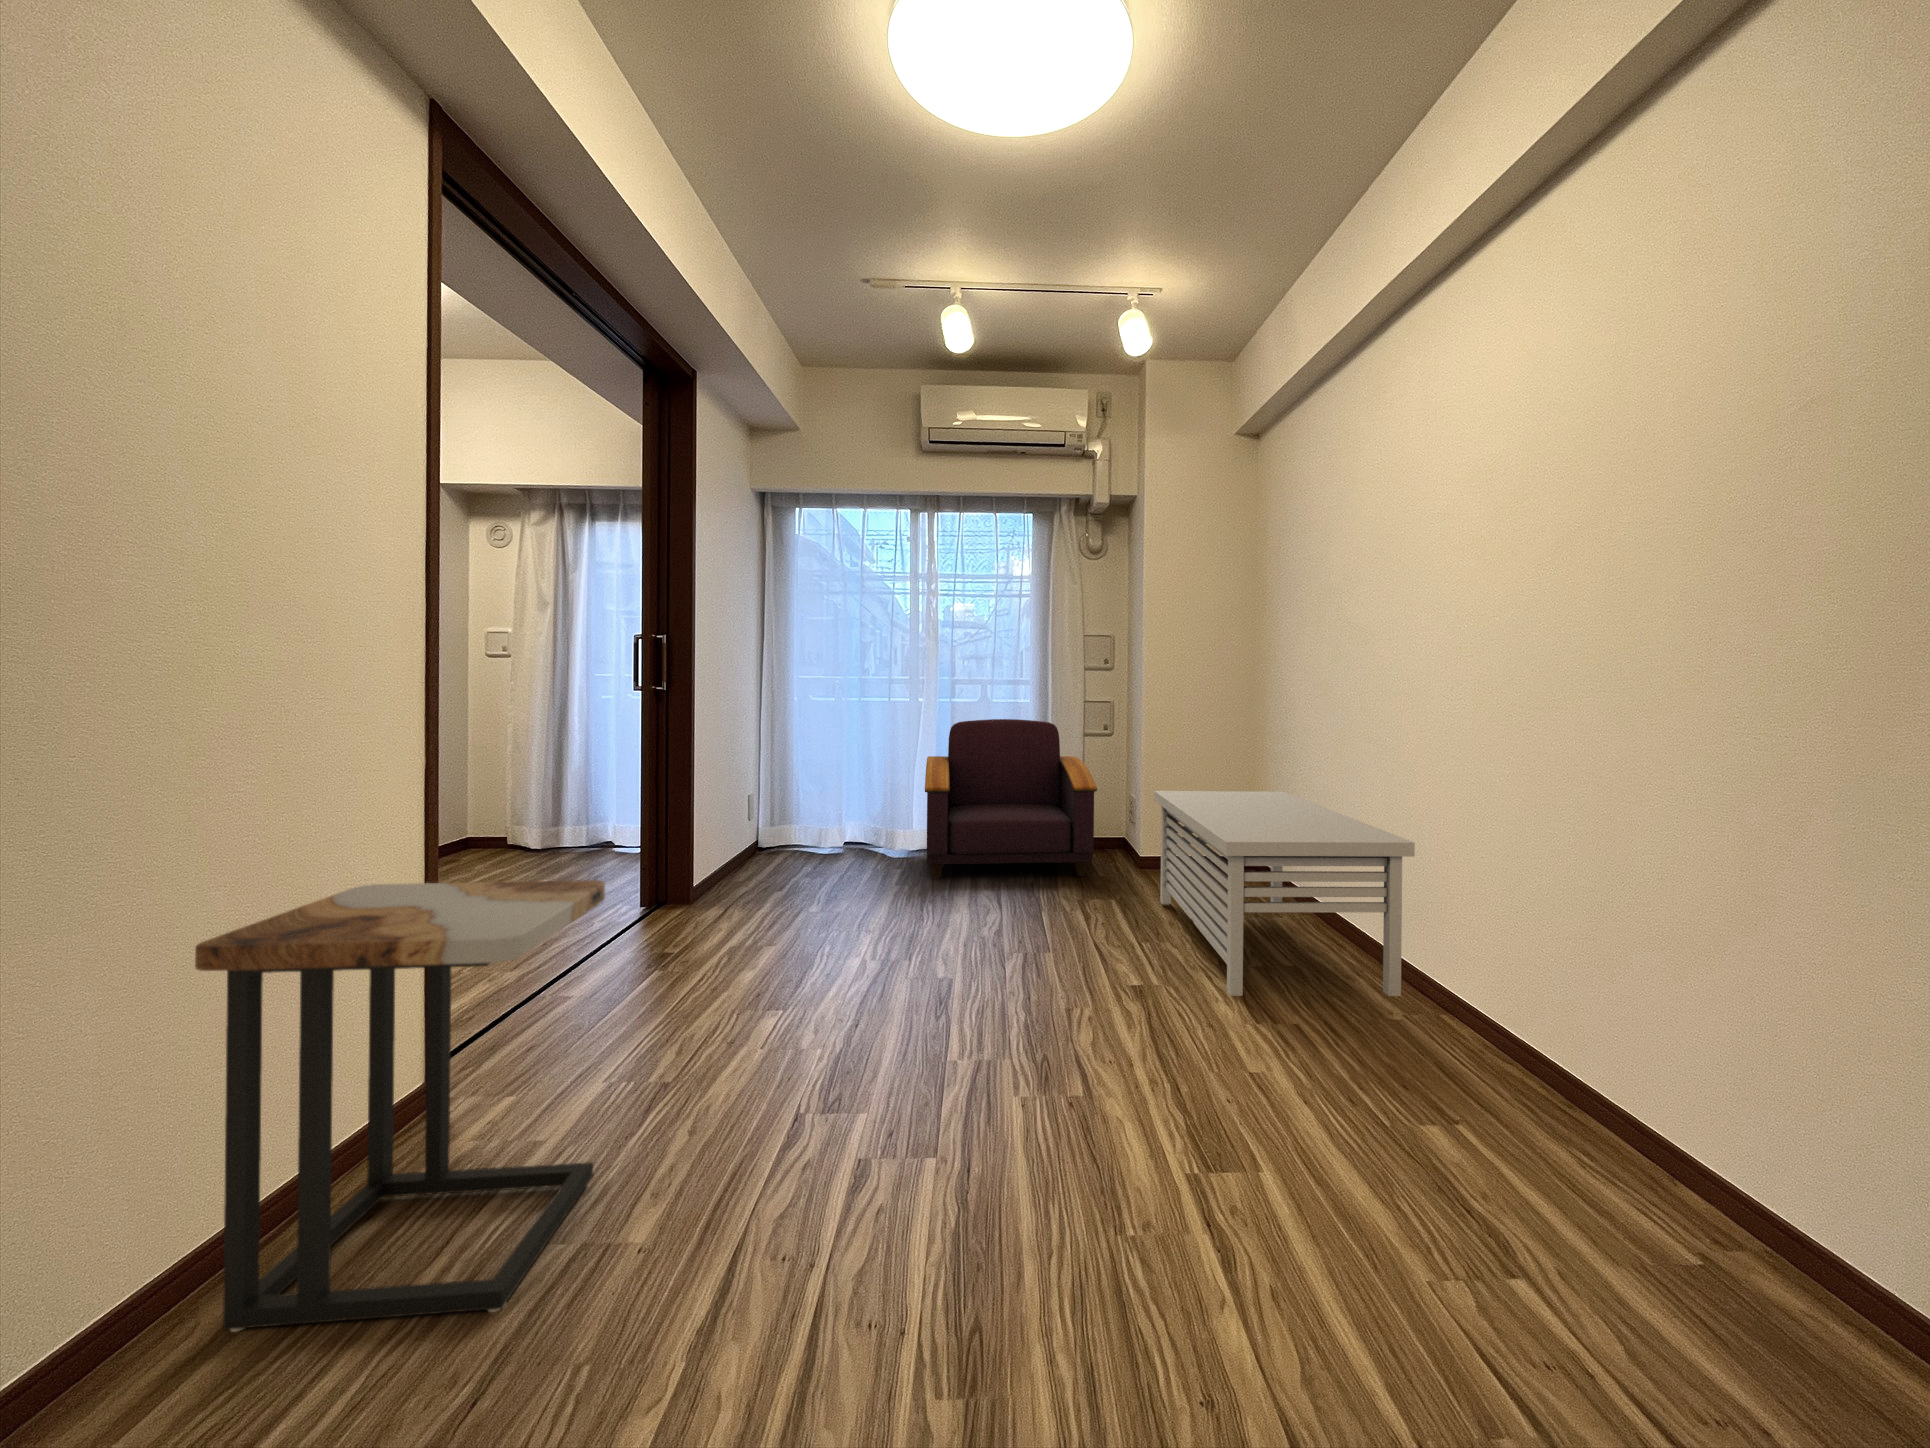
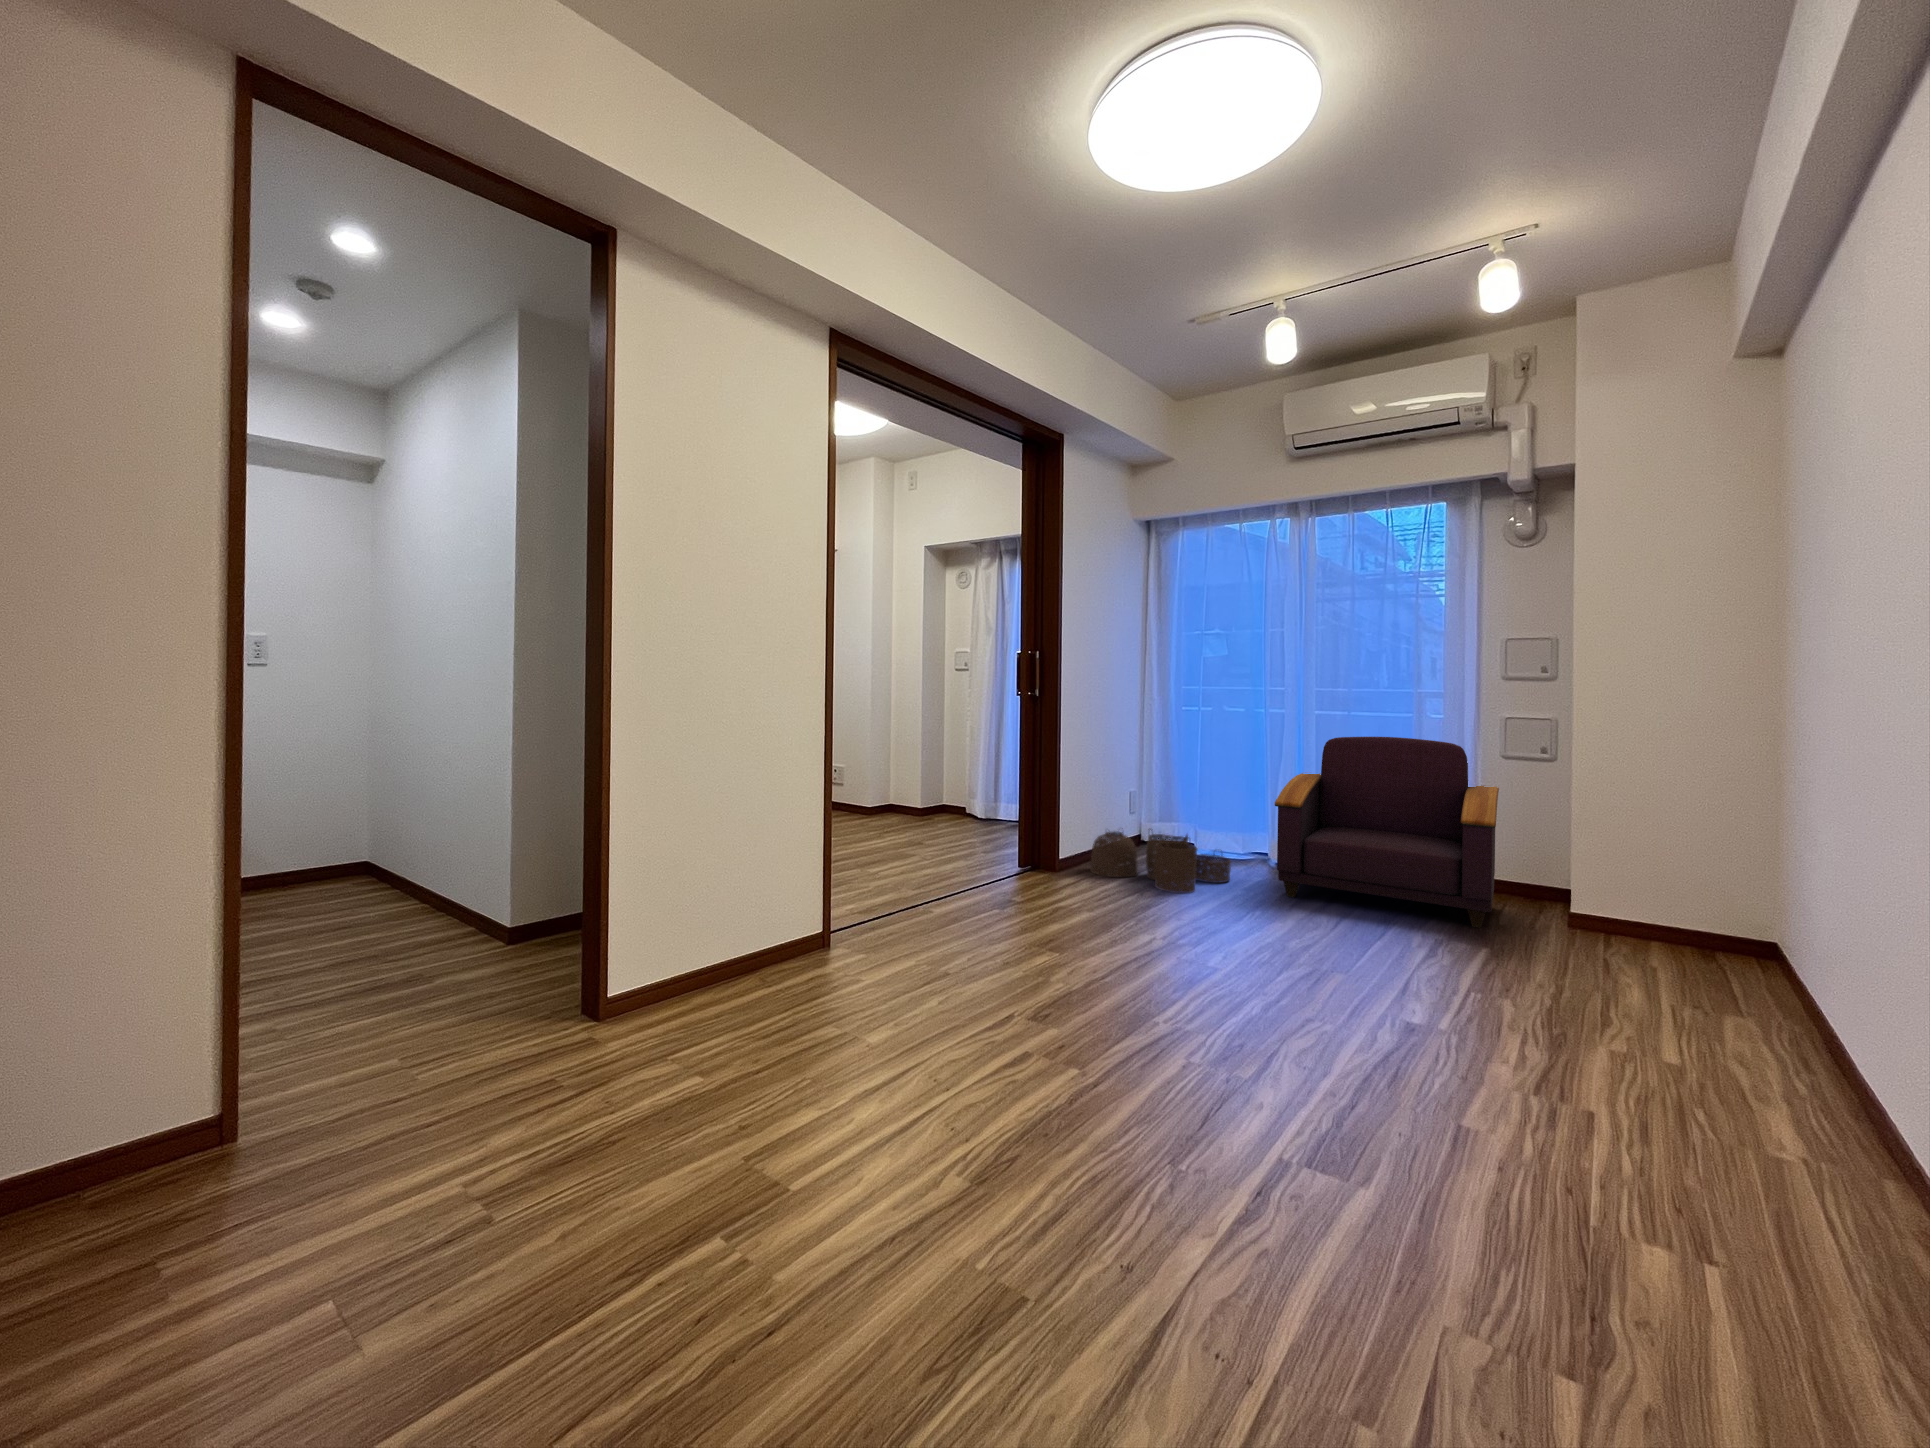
storage bench: present [1154,791,1415,996] -> none [1525,832,1882,1165]
woven basket: none [727,831,875,897] -> present [1090,832,1231,893]
side table: present [195,880,605,1332] -> none [701,801,882,1040]

